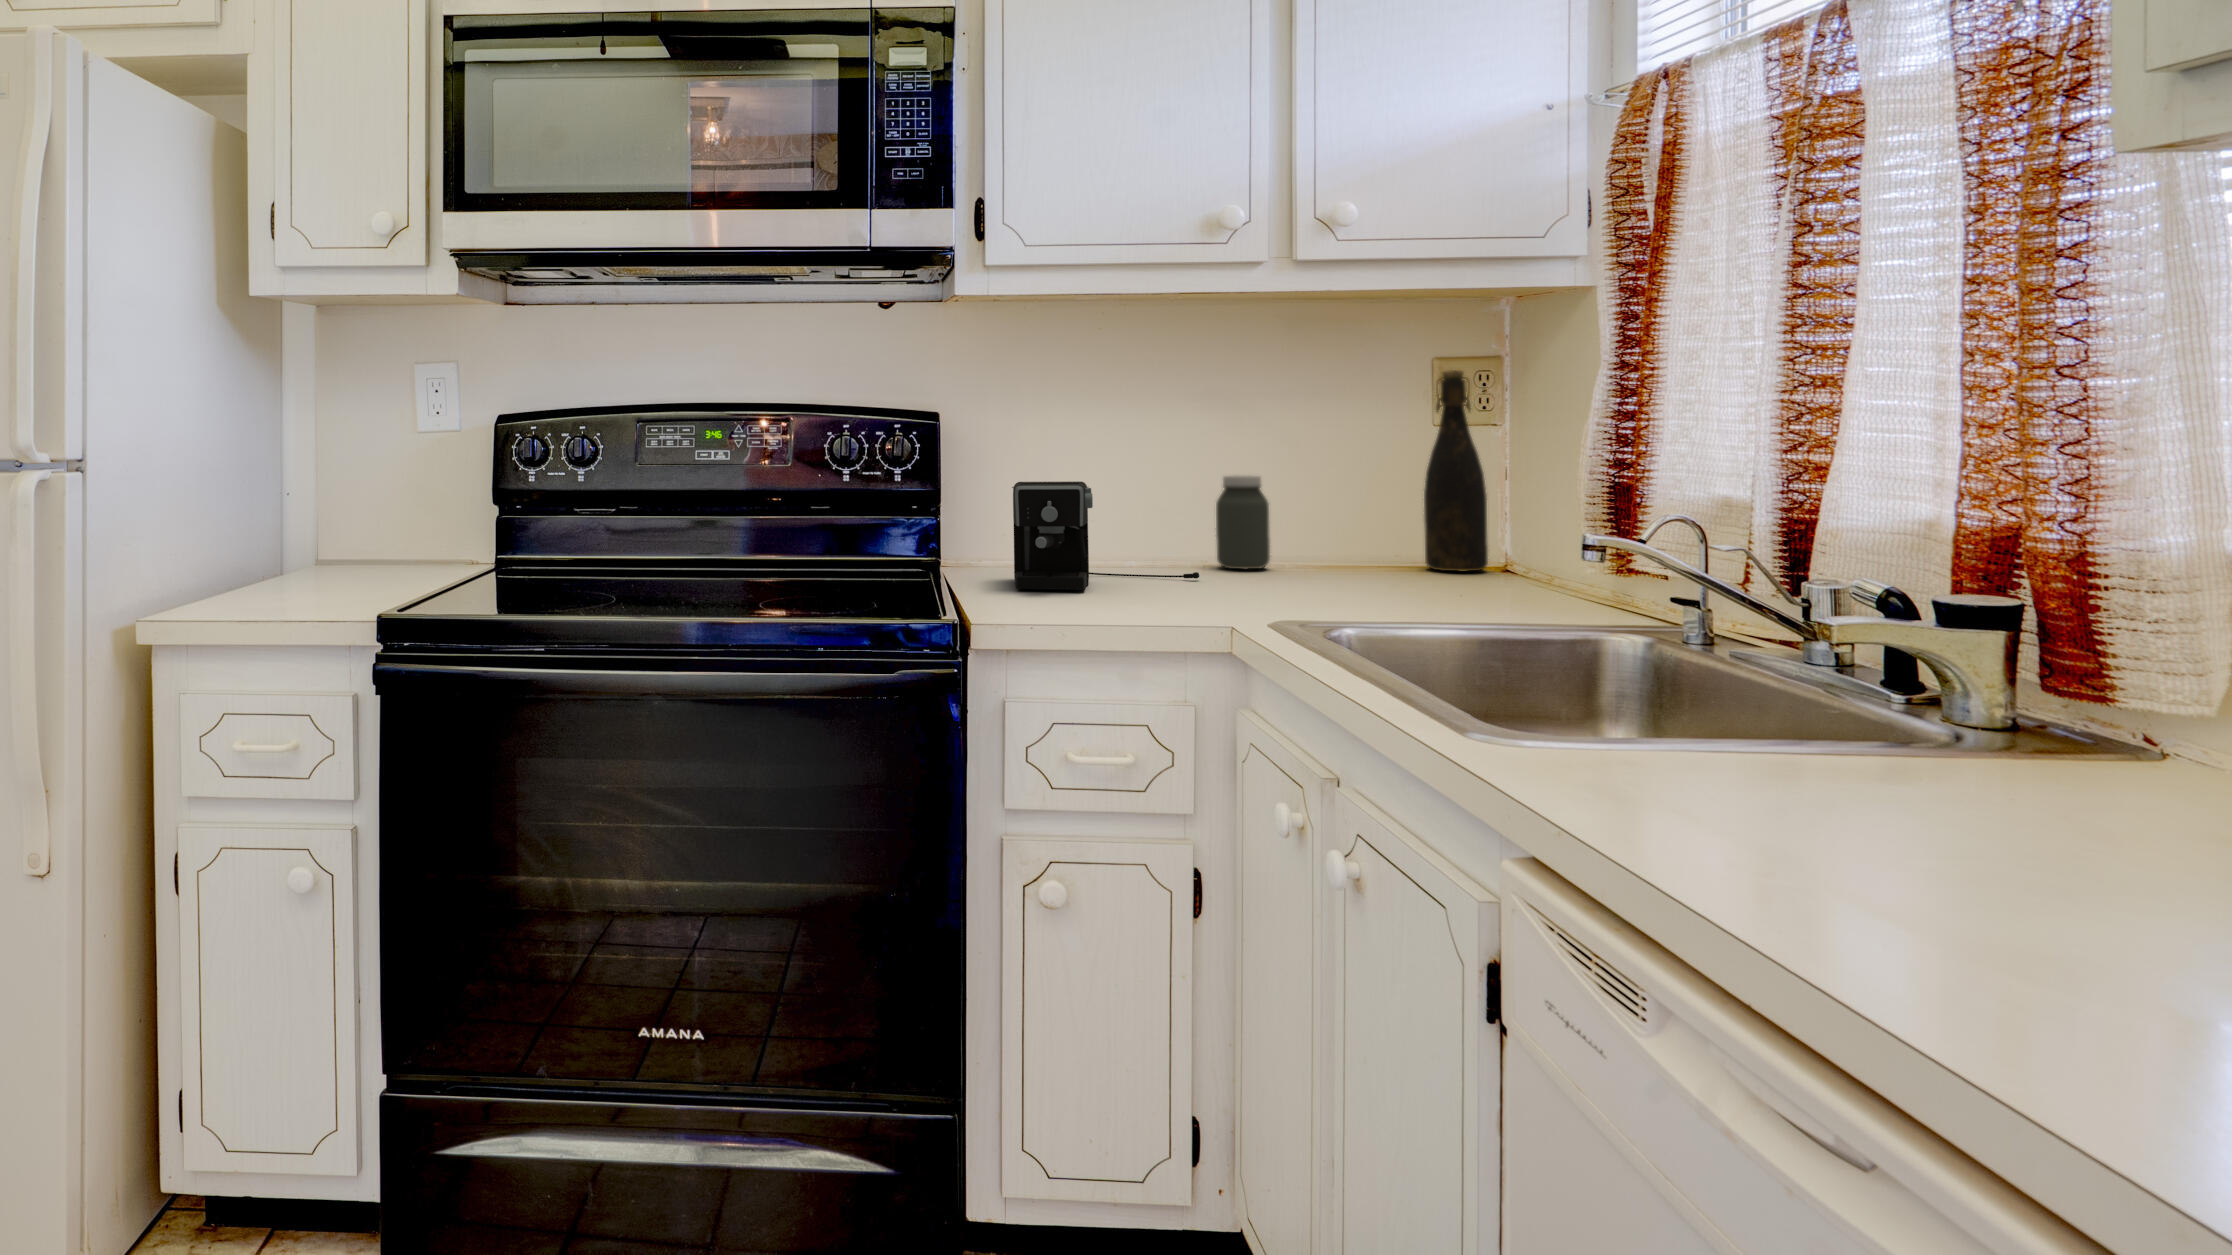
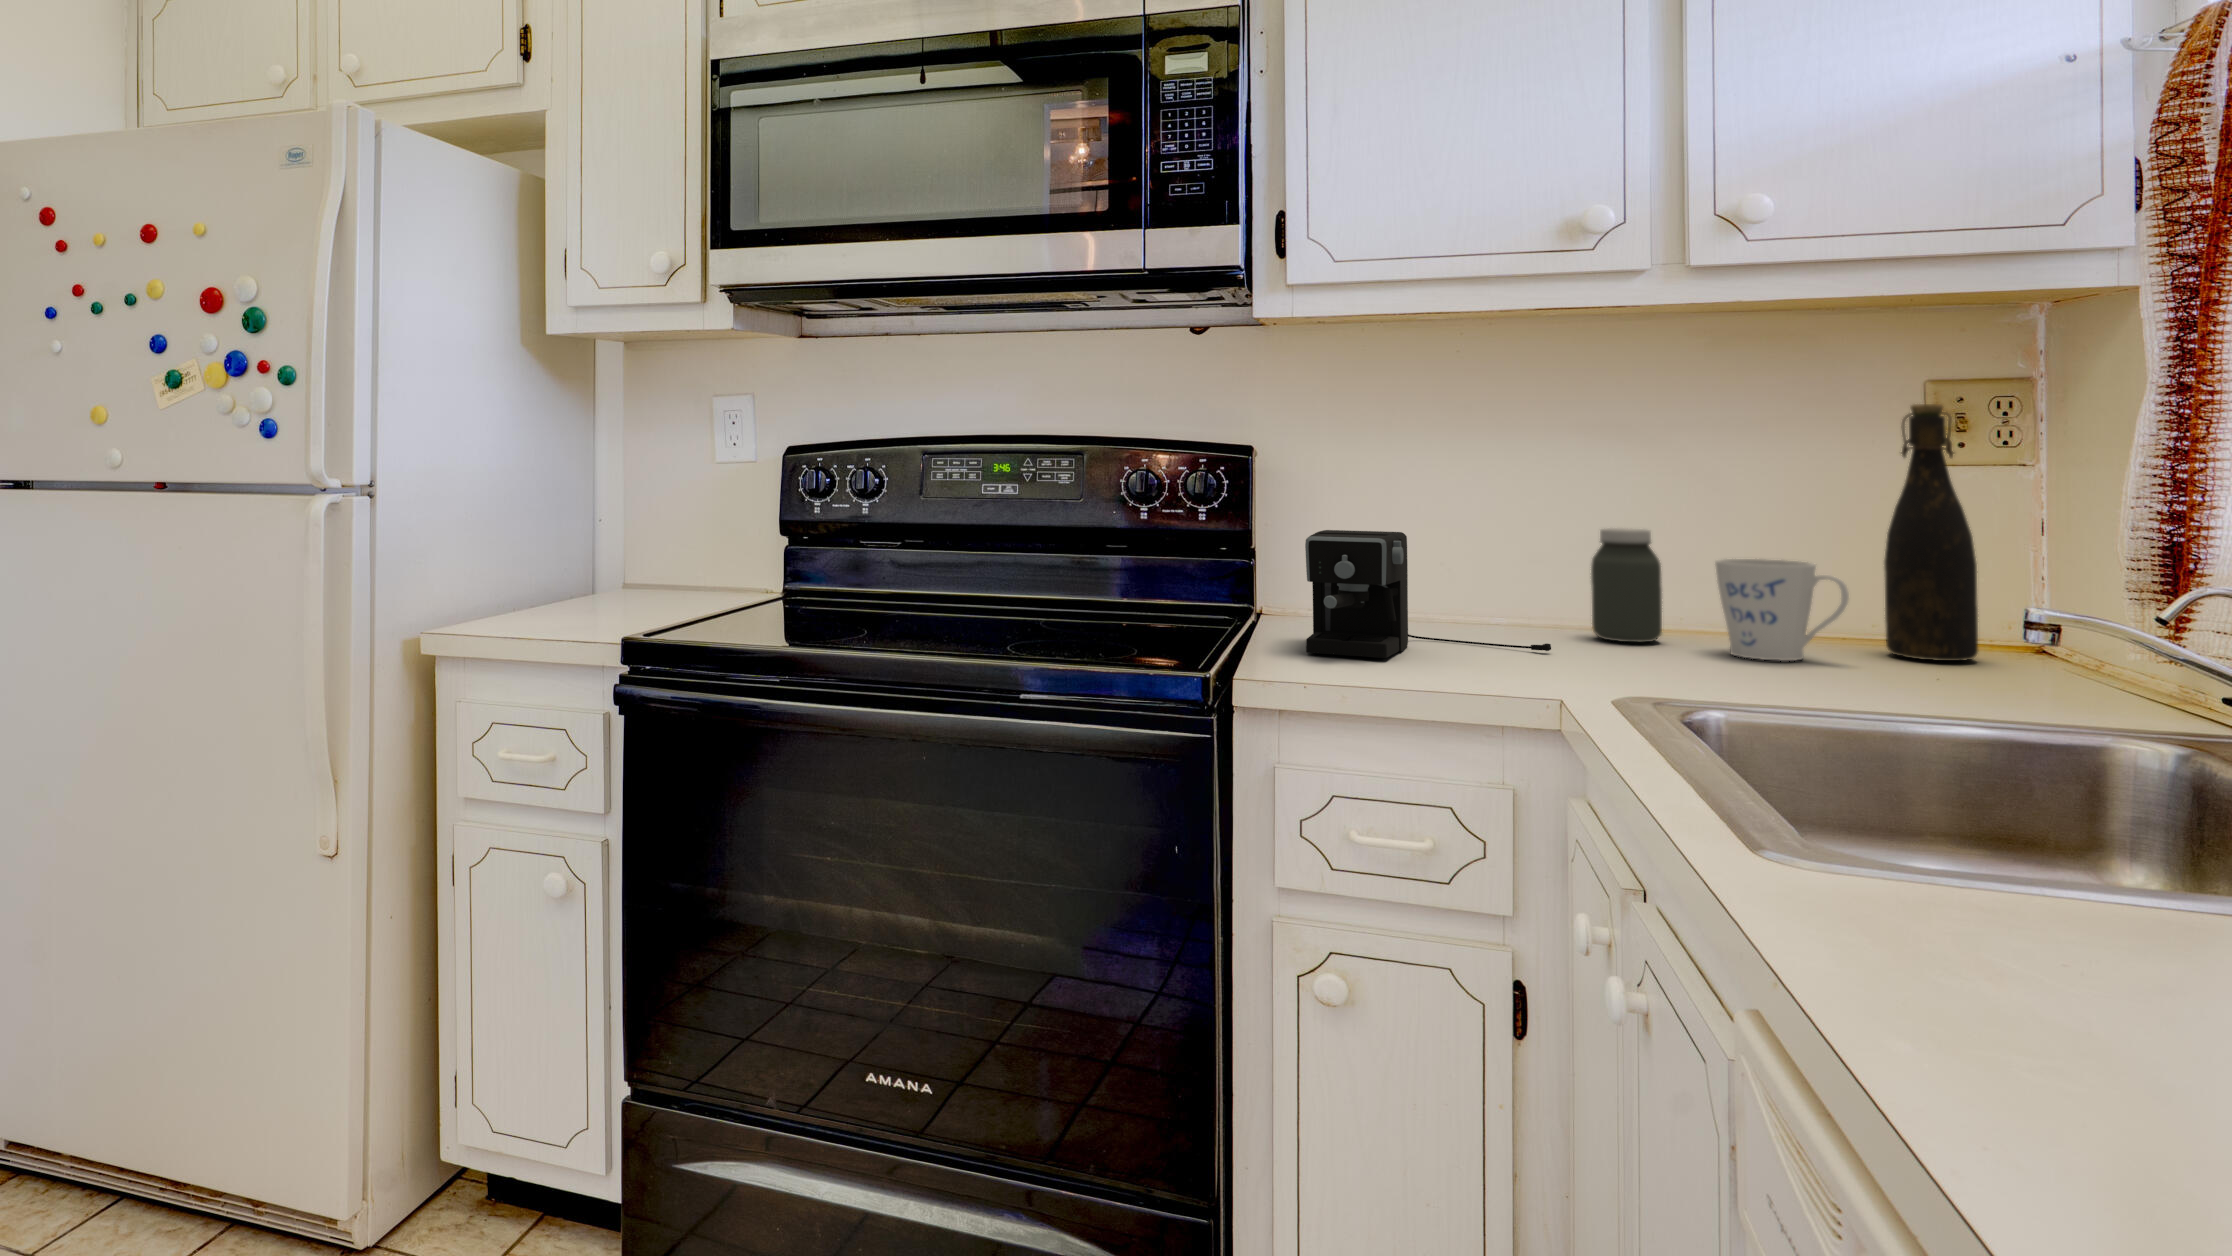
mug: none [1313,497,1408,577] -> present [1715,559,1849,661]

